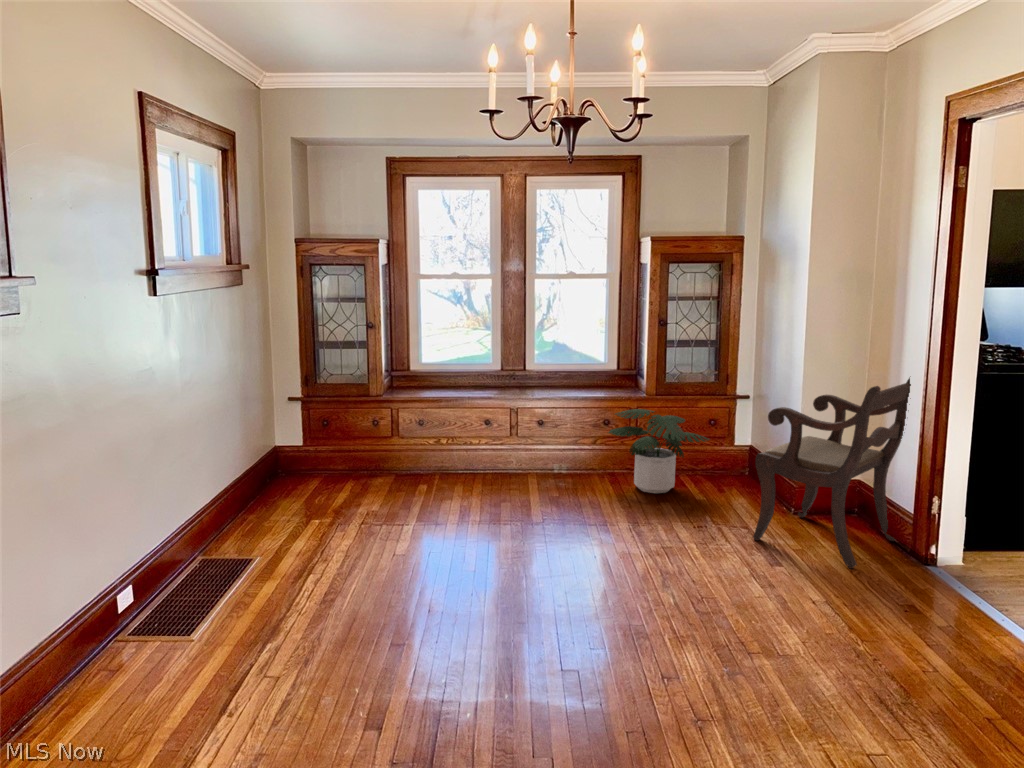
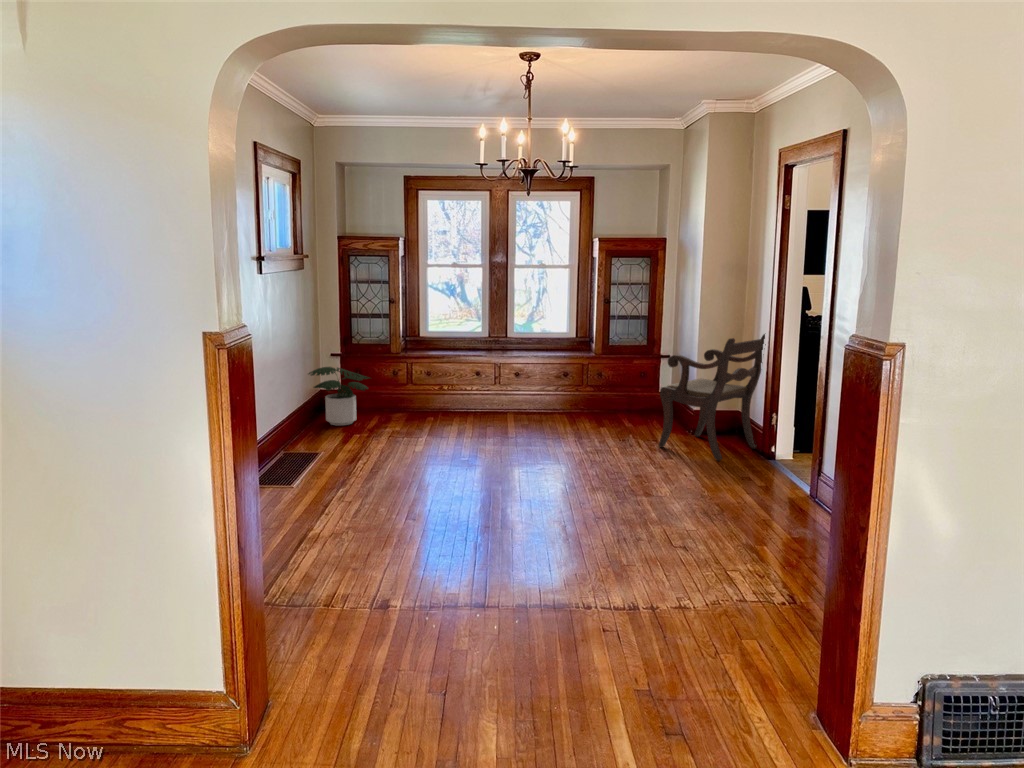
potted plant: present [608,409,710,493] -> present [309,367,369,426]

